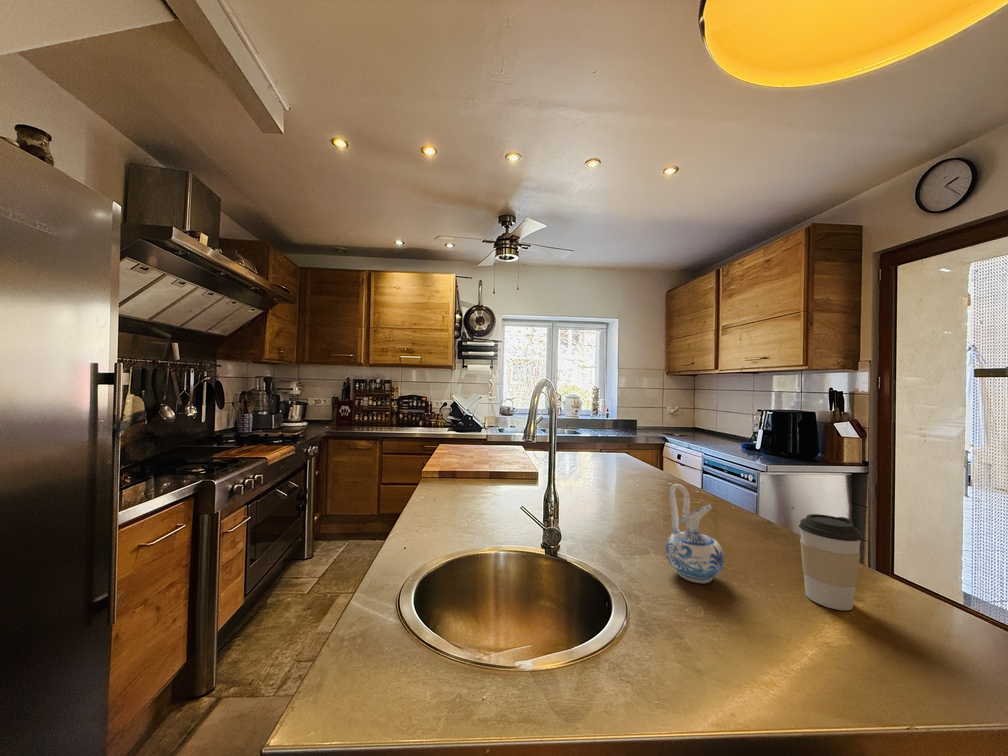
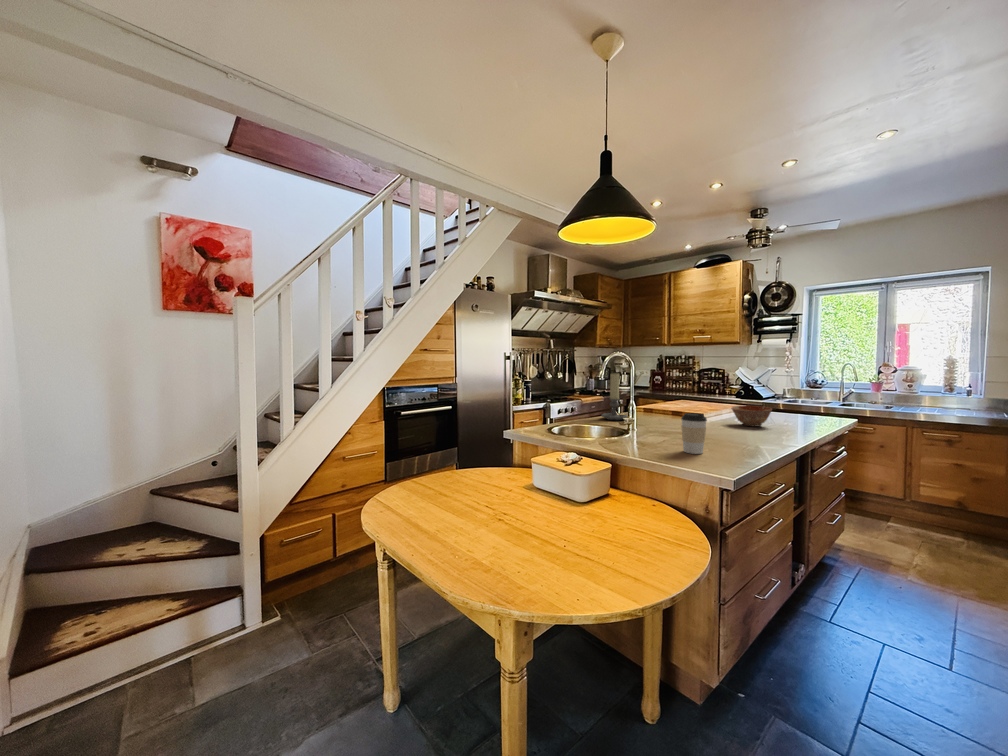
candle holder: none [437,419,489,521] -> present [602,374,627,420]
ceramic bowl: none [593,454,642,486] -> present [731,405,772,426]
ceramic pitcher: present [666,484,724,583] -> none [644,399,670,442]

